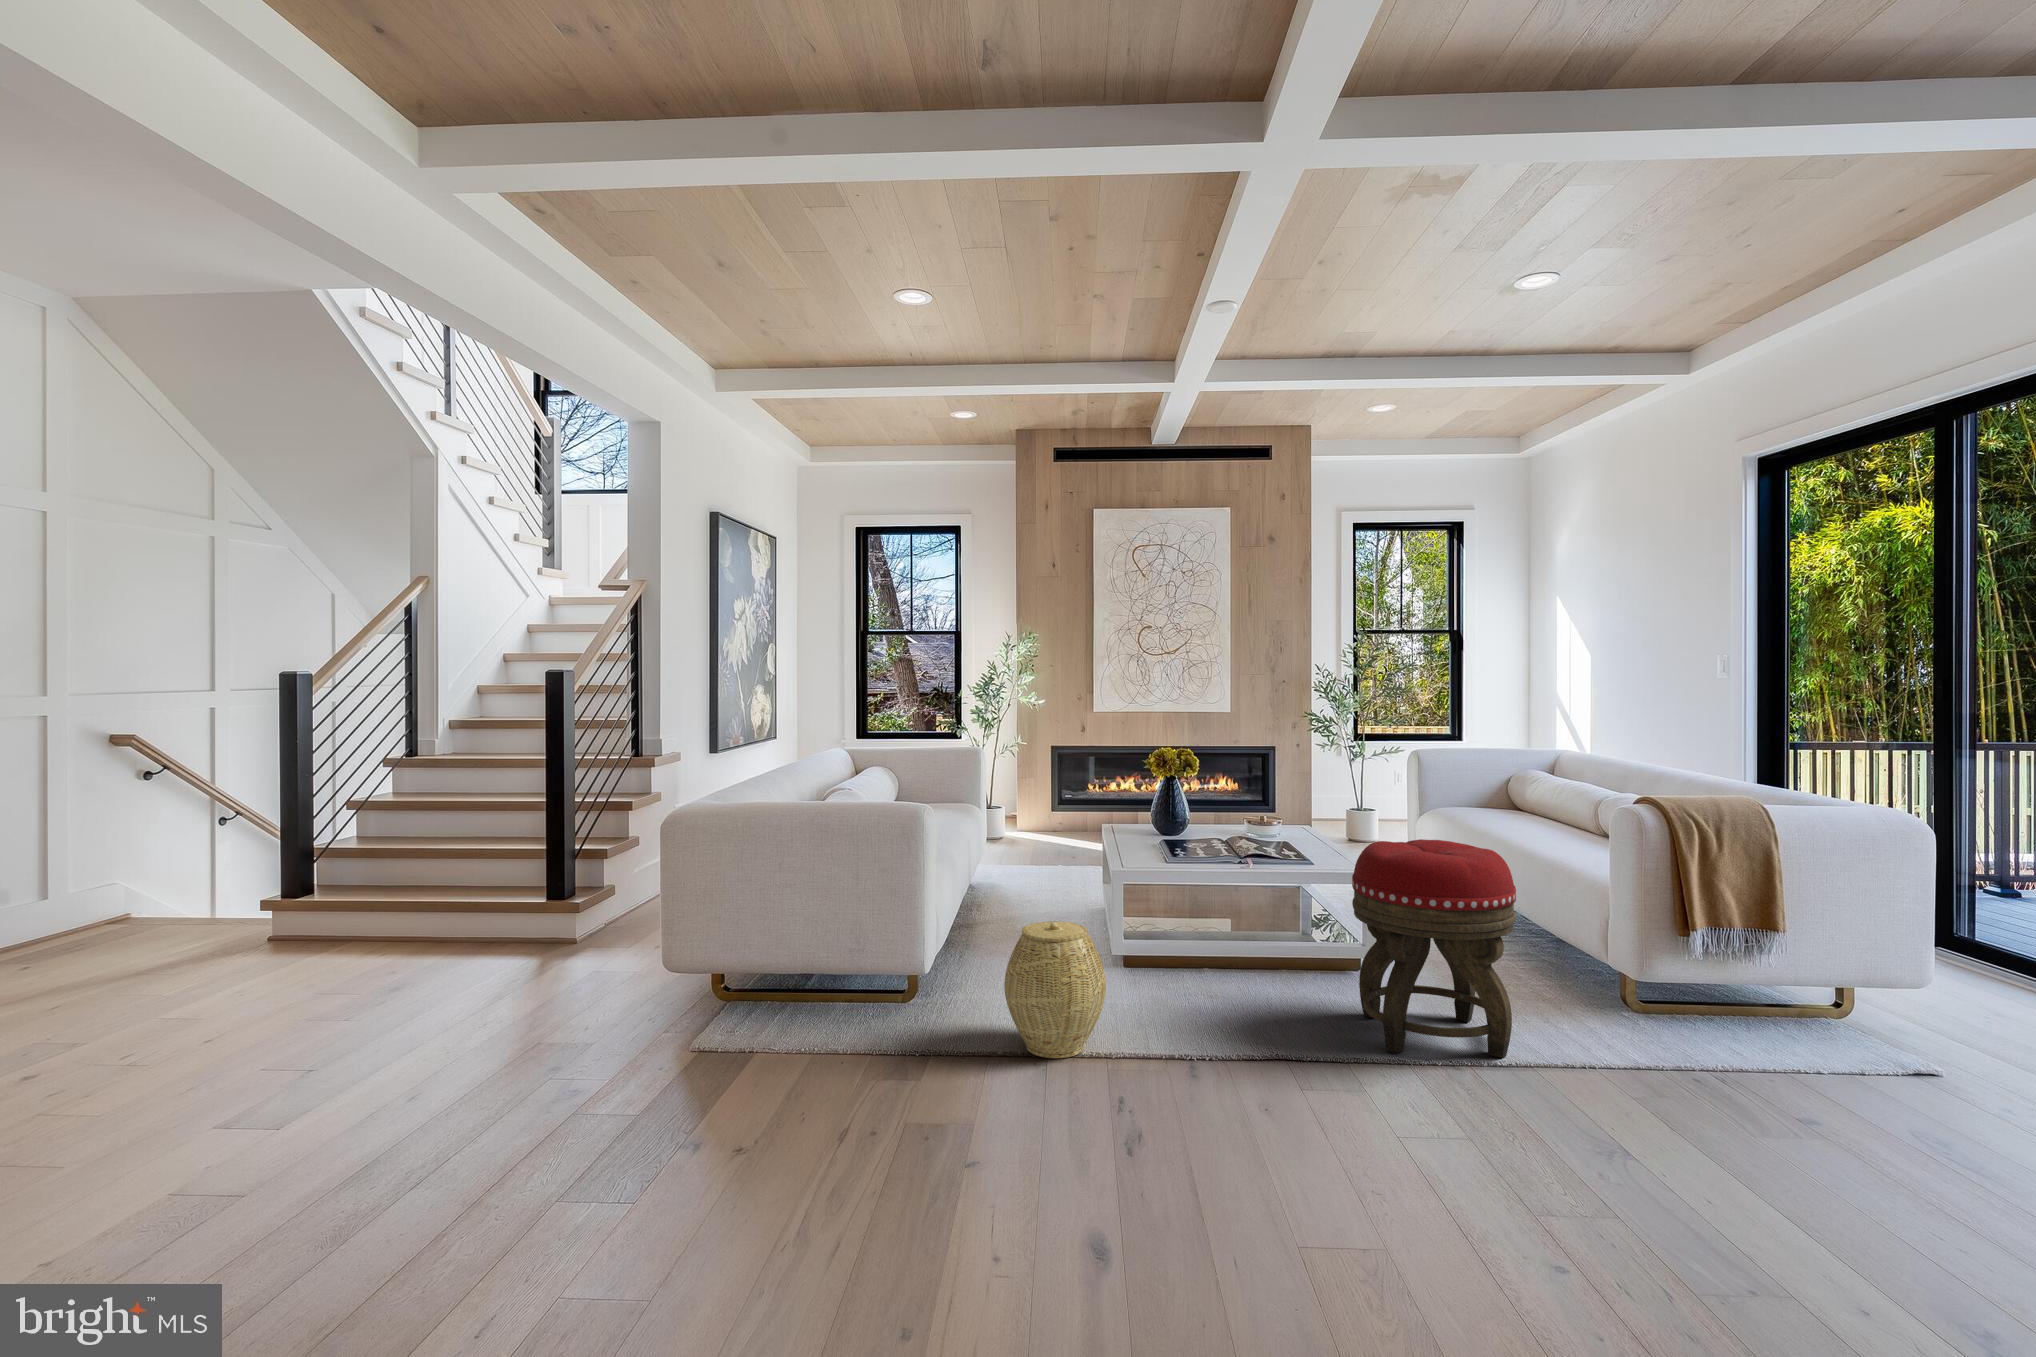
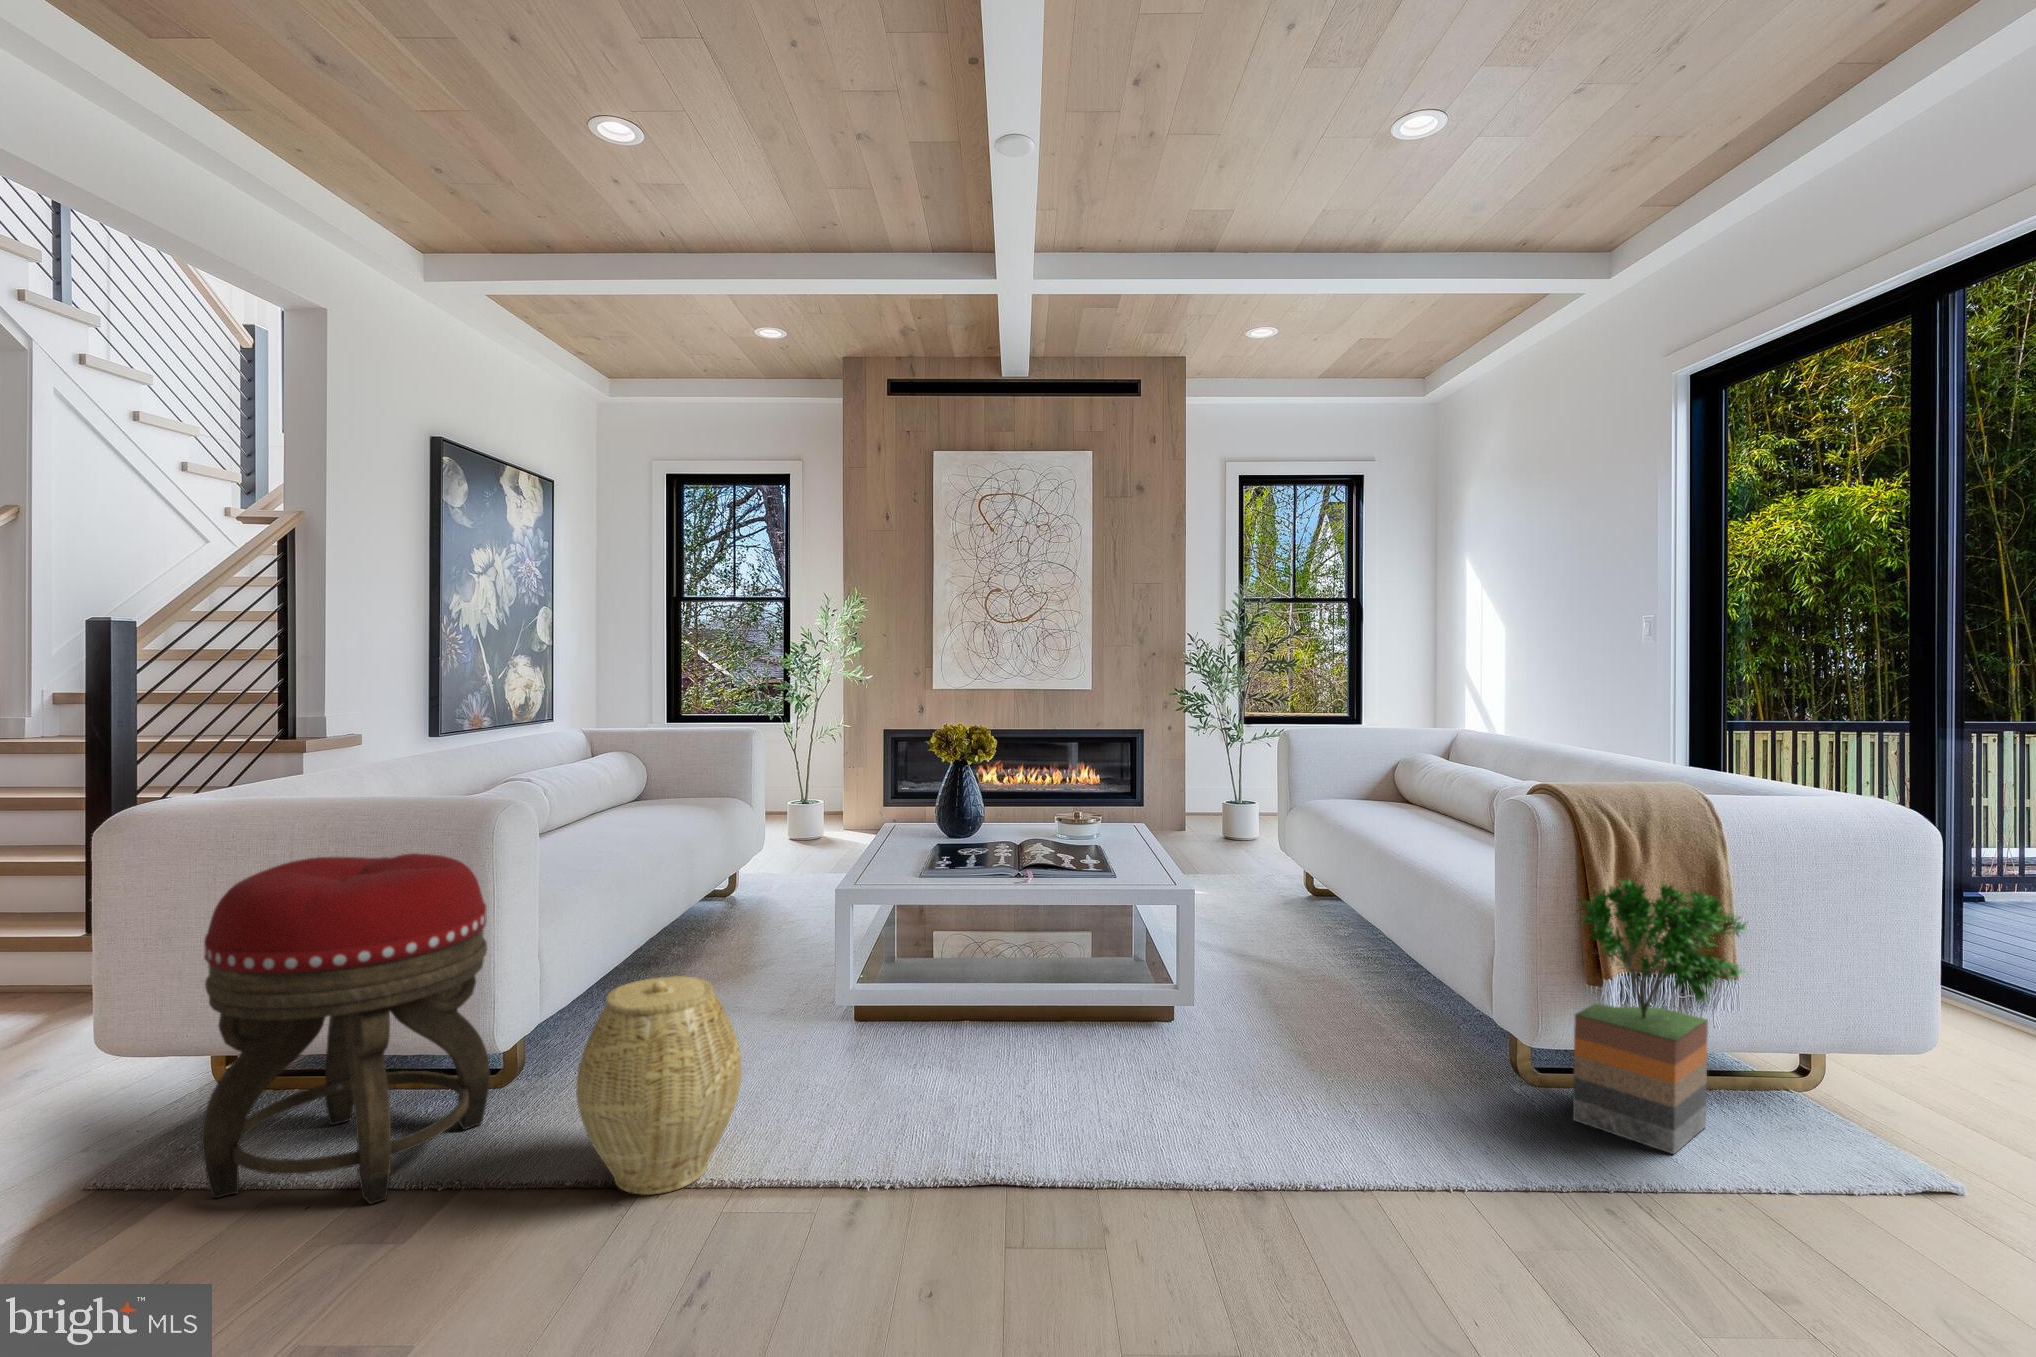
footstool: present [1352,839,1516,1058] -> present [201,853,490,1204]
potted tree: none [1658,860,1795,1051] -> present [1573,880,1746,1154]

